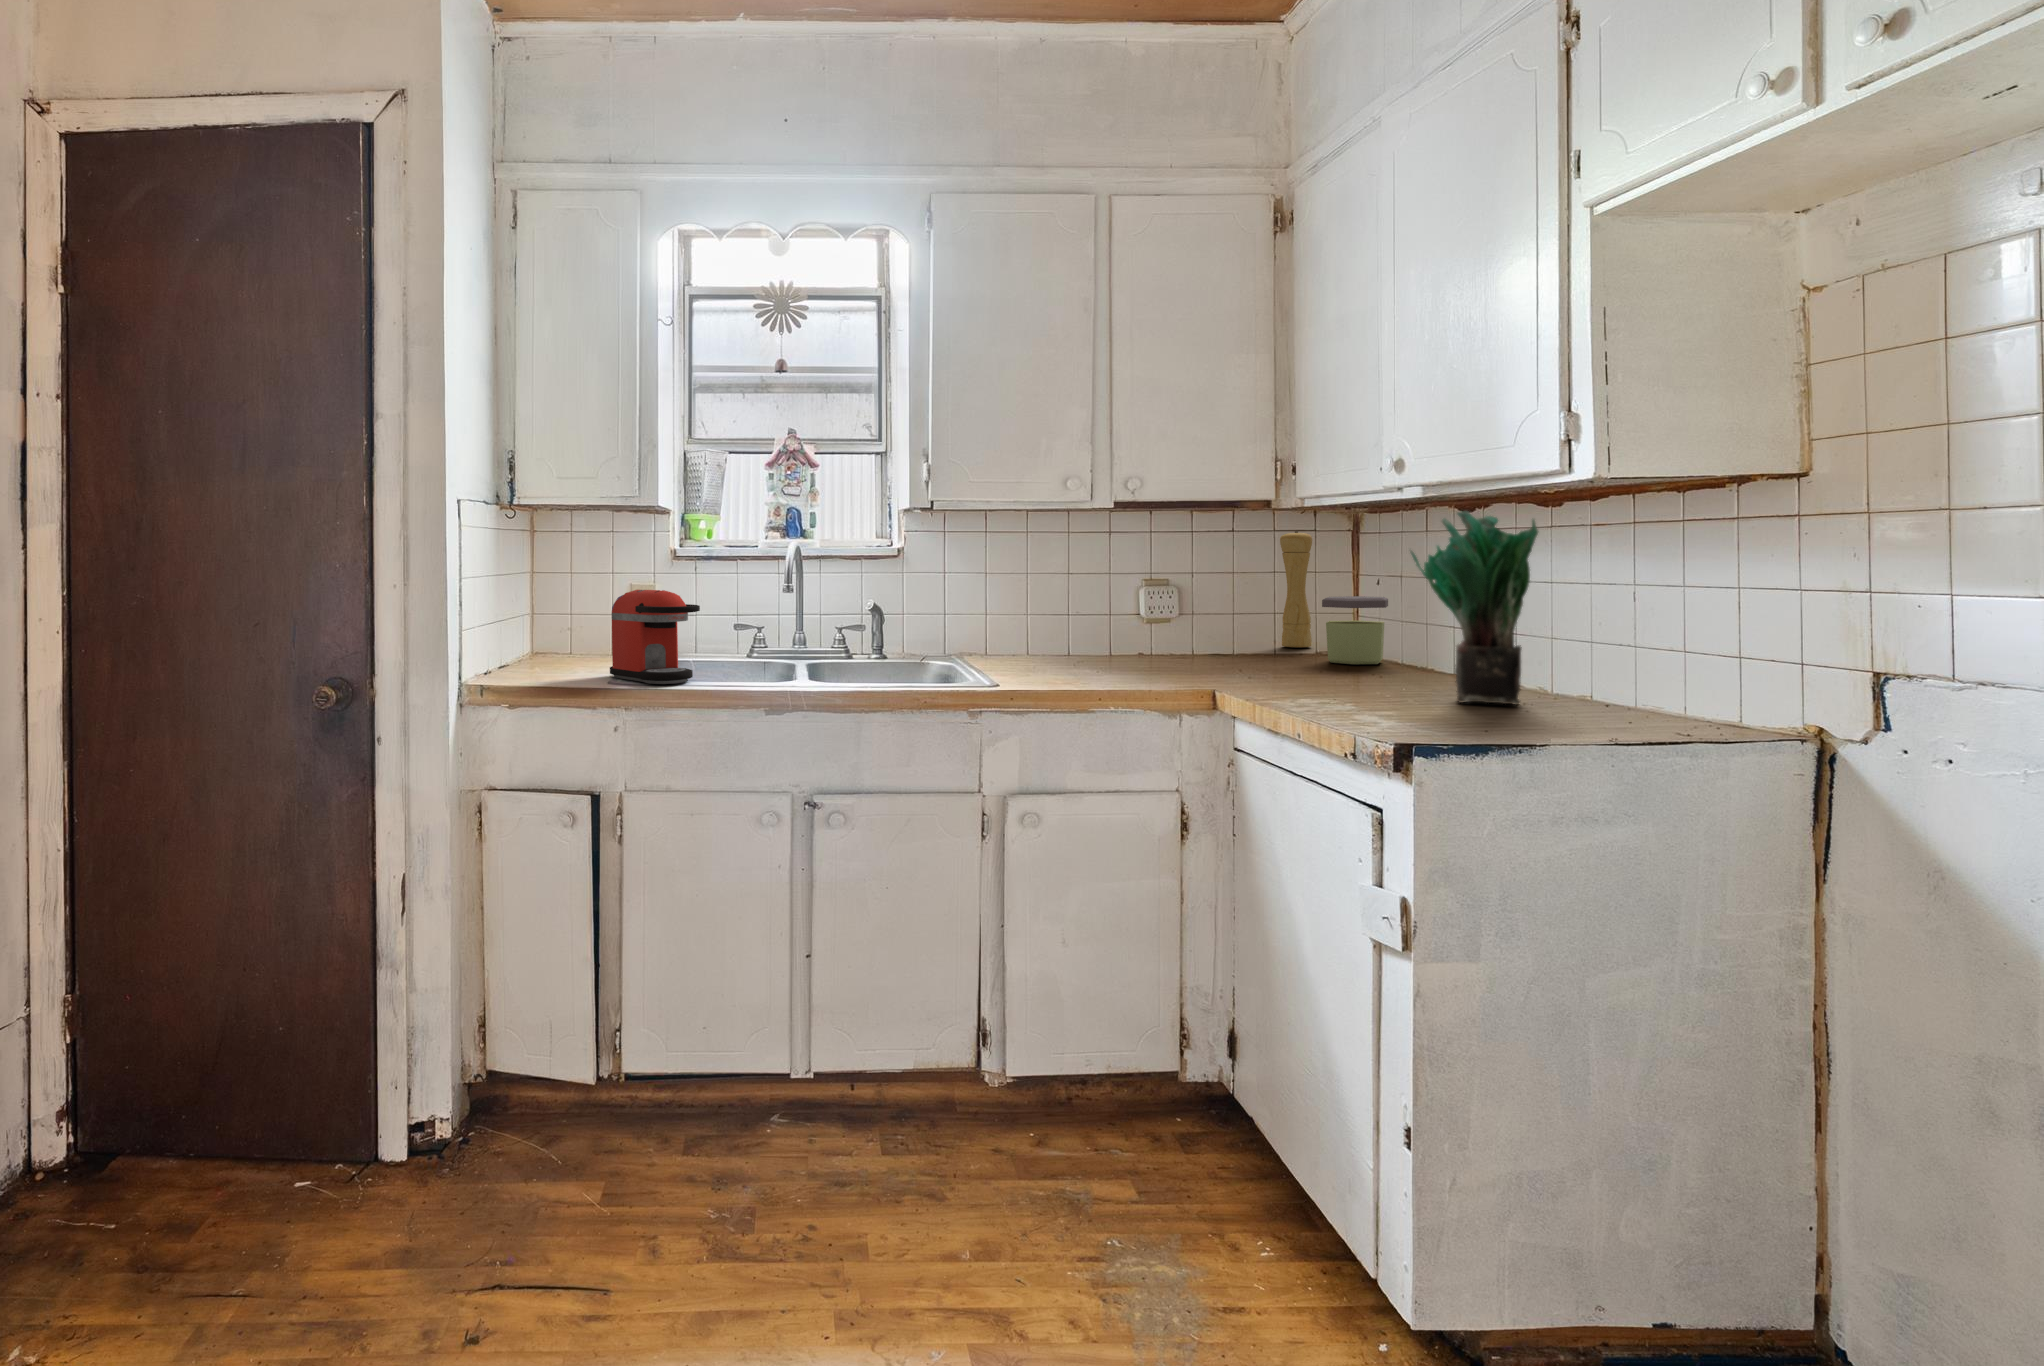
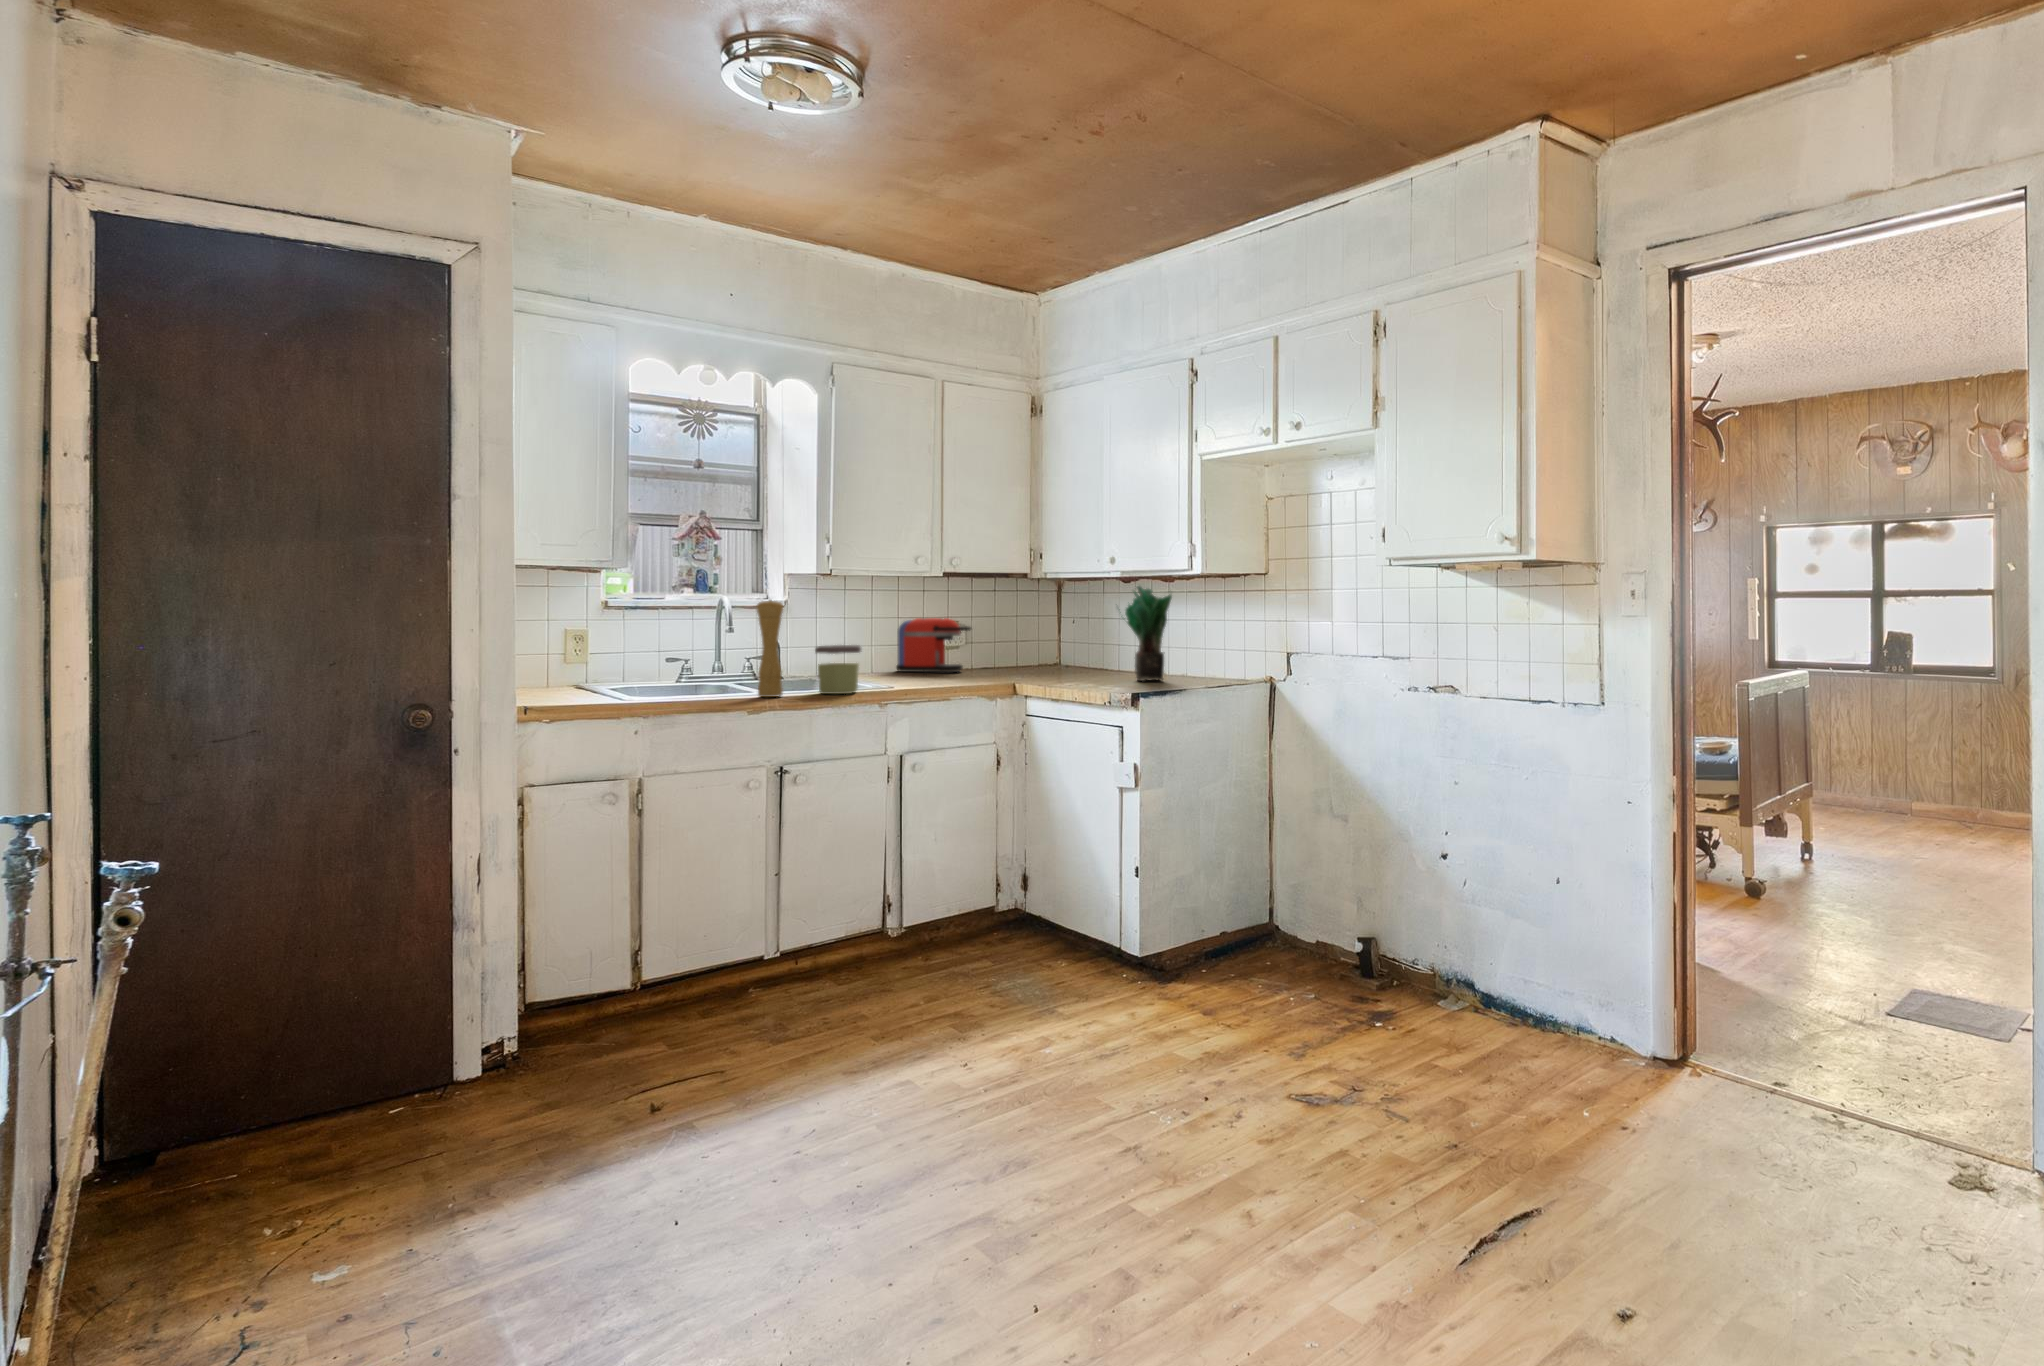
pepper mill: present [1280,531,1312,648] -> present [757,600,783,697]
coffee maker: present [610,590,700,684] -> present [896,618,971,672]
jar: present [1322,596,1388,664] -> present [815,645,861,694]

